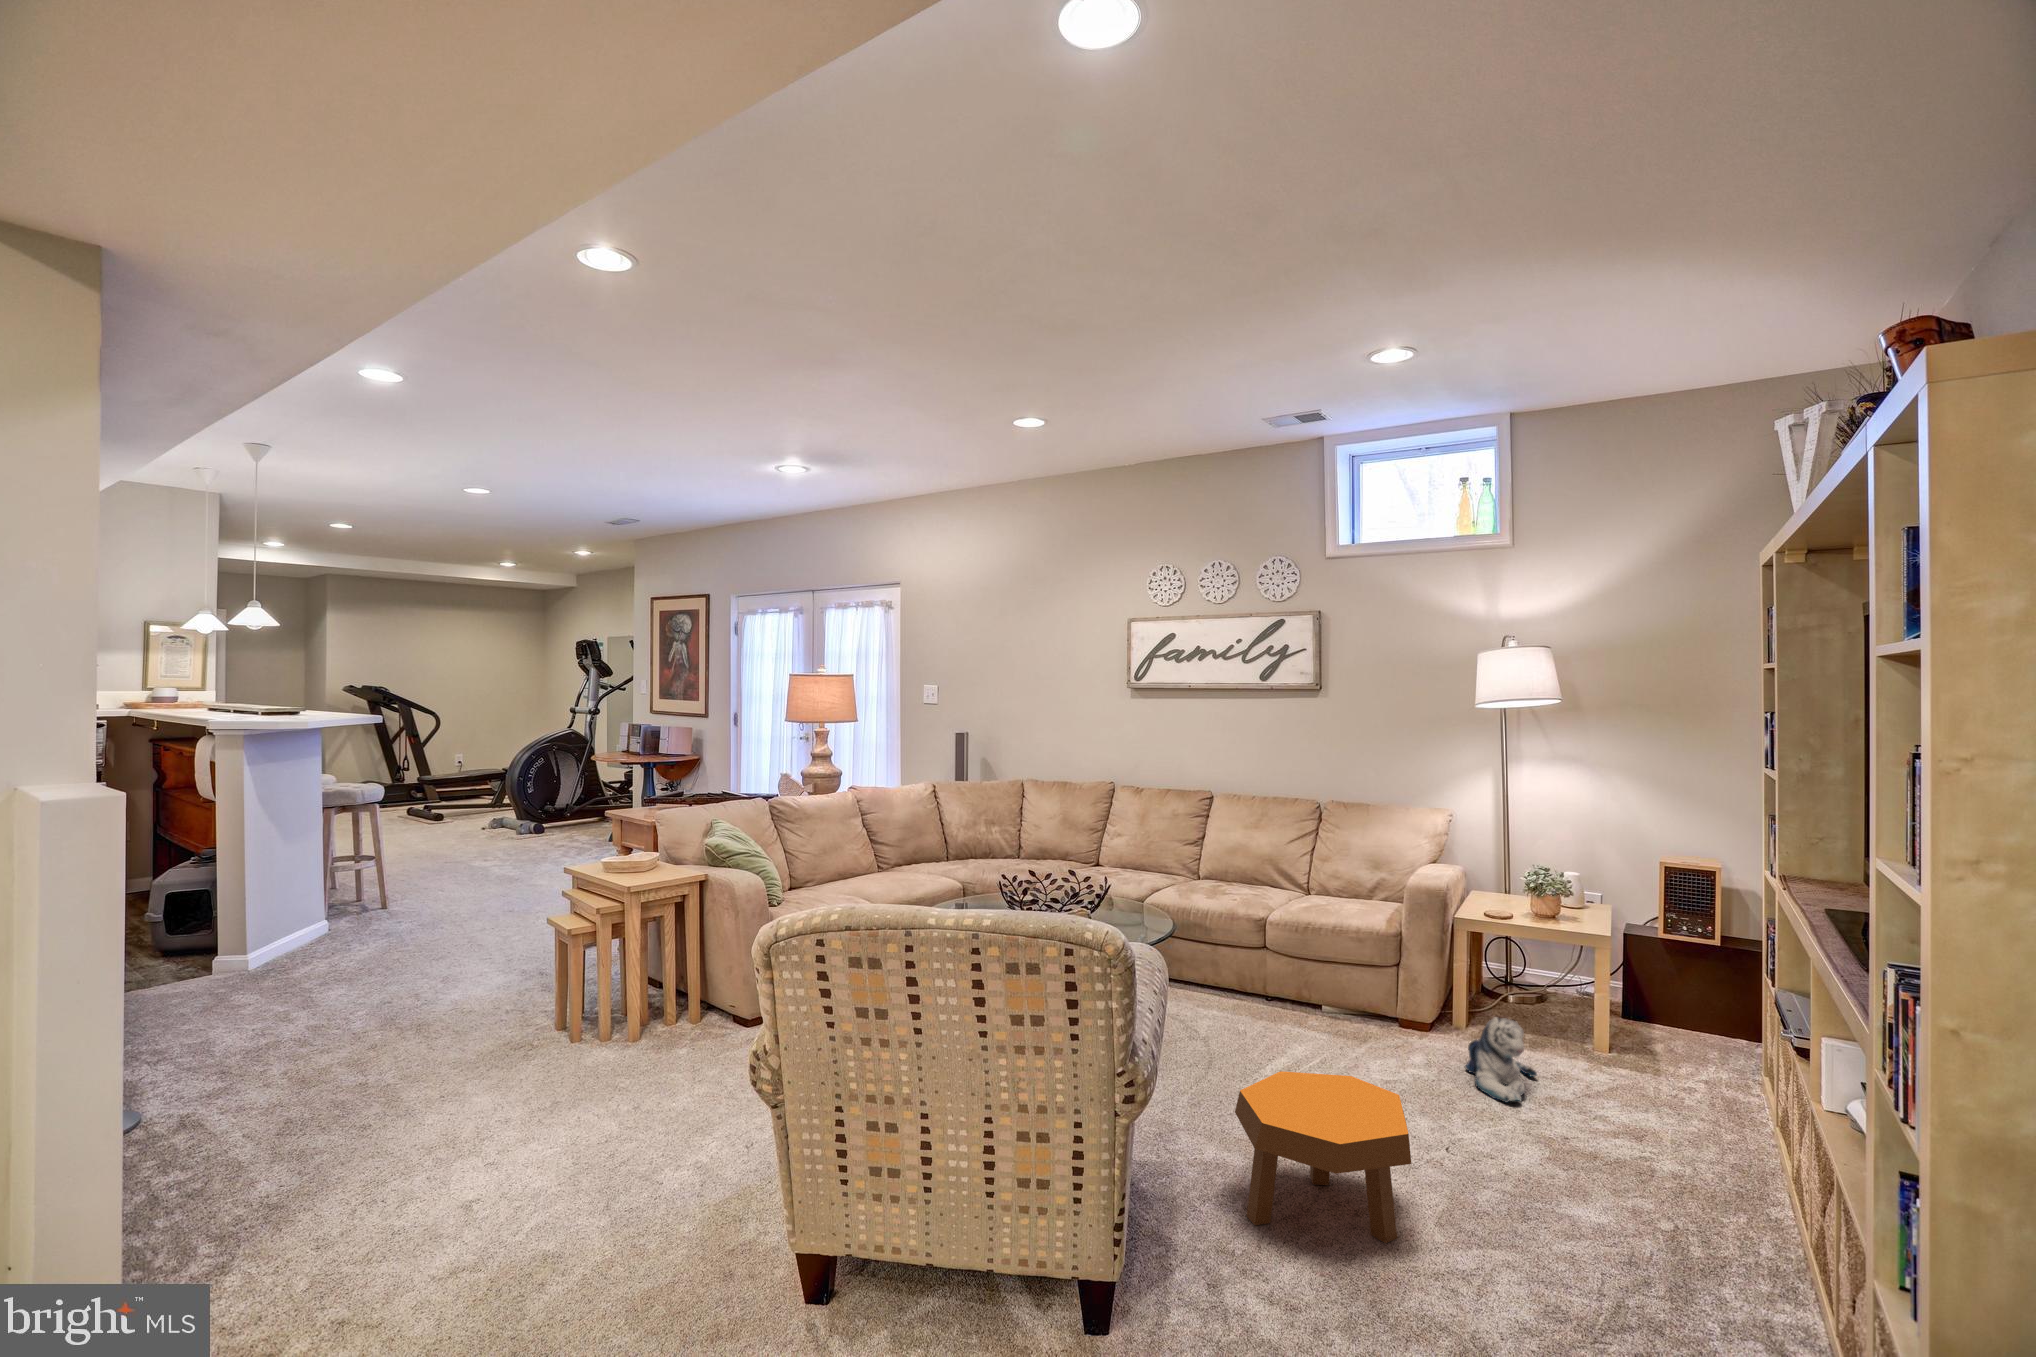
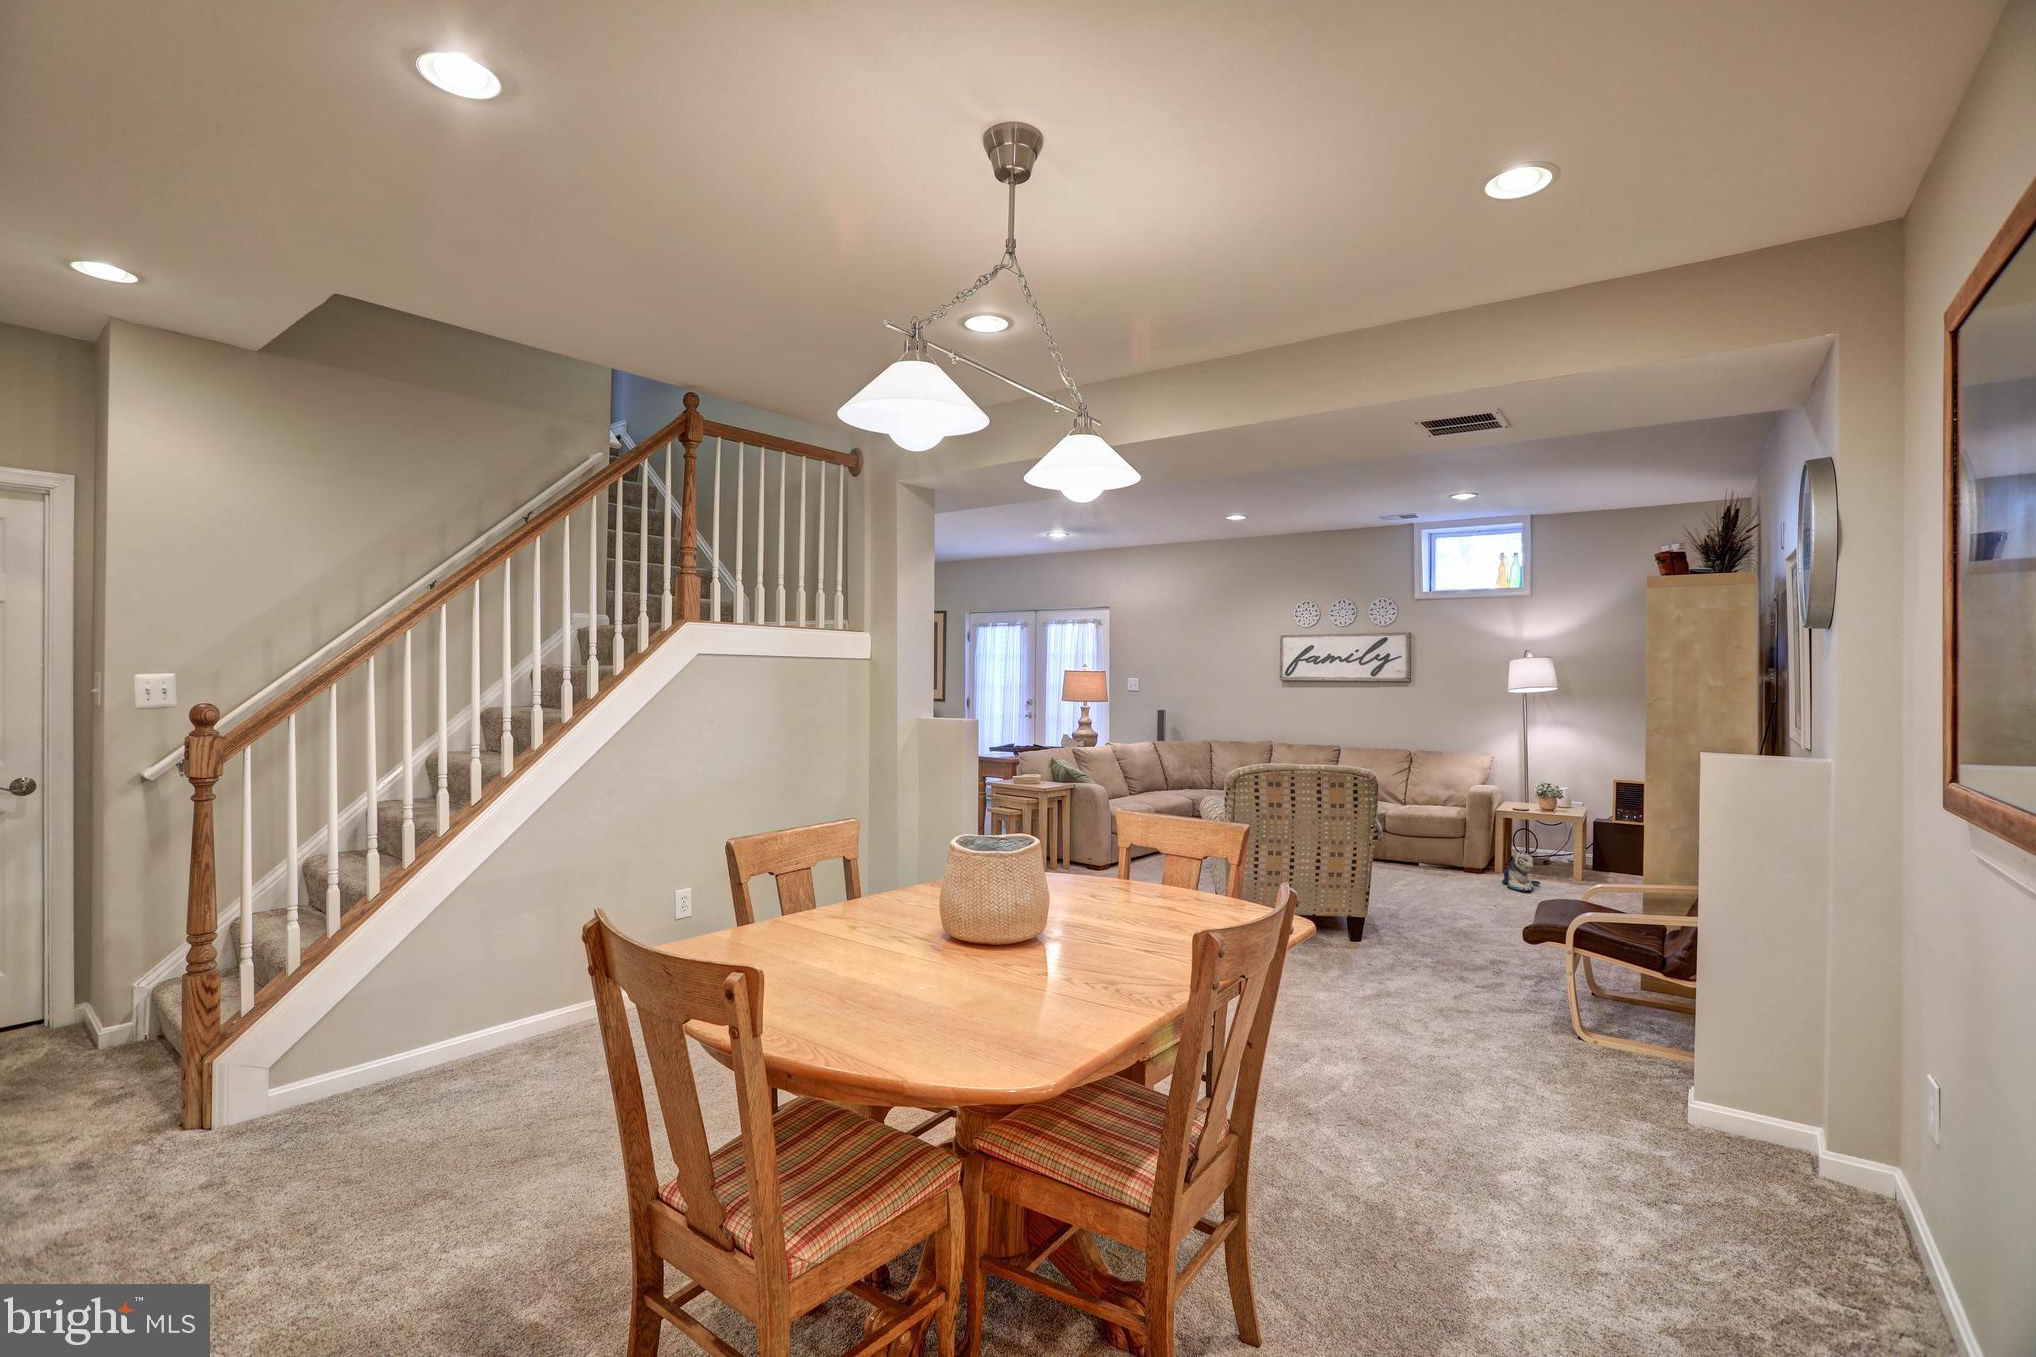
footstool: present [1235,1071,1411,1243] -> none [1397,861,1481,923]

